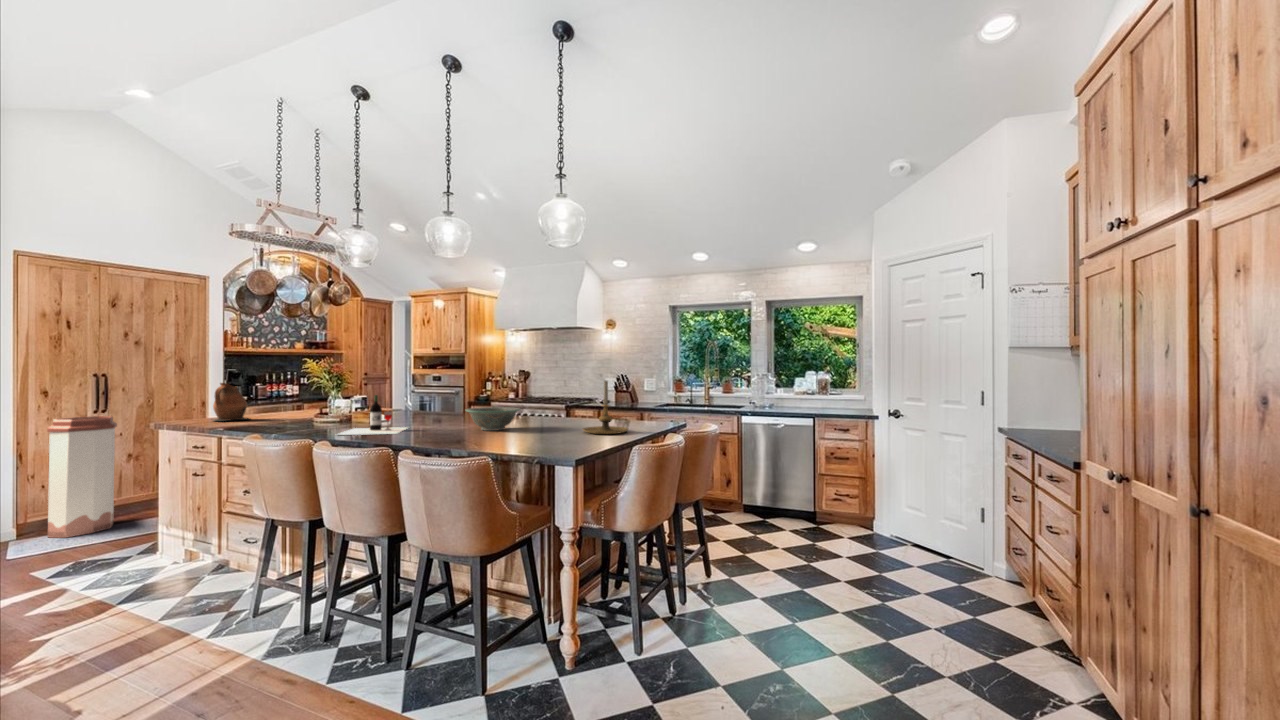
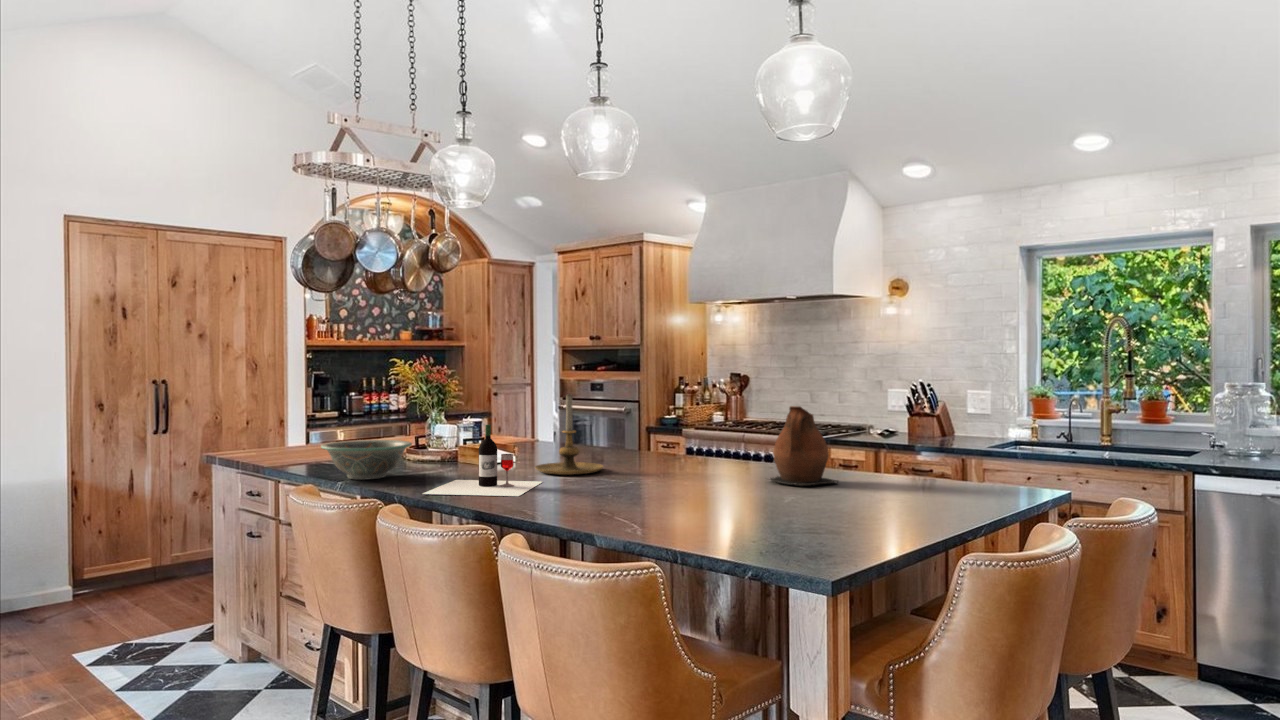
candle holder: present [583,381,628,434] -> present [535,394,603,475]
ceramic pitcher: present [213,383,249,421] -> present [770,406,838,485]
decorative bowl: present [466,407,520,431] -> present [321,440,412,480]
trash can: present [47,416,117,538] -> none [99,439,177,607]

